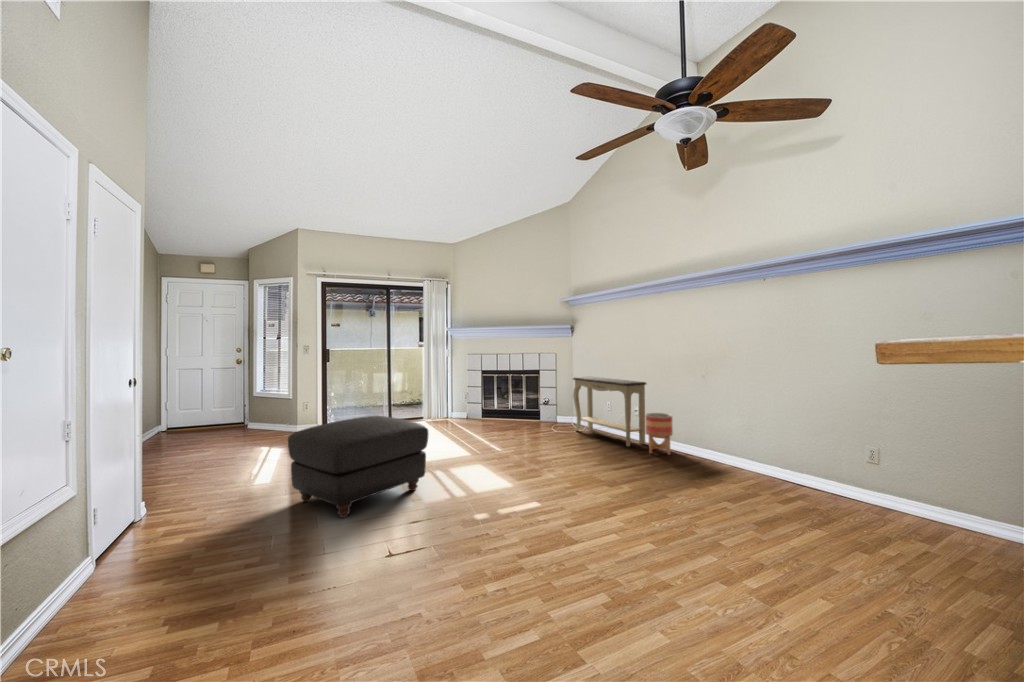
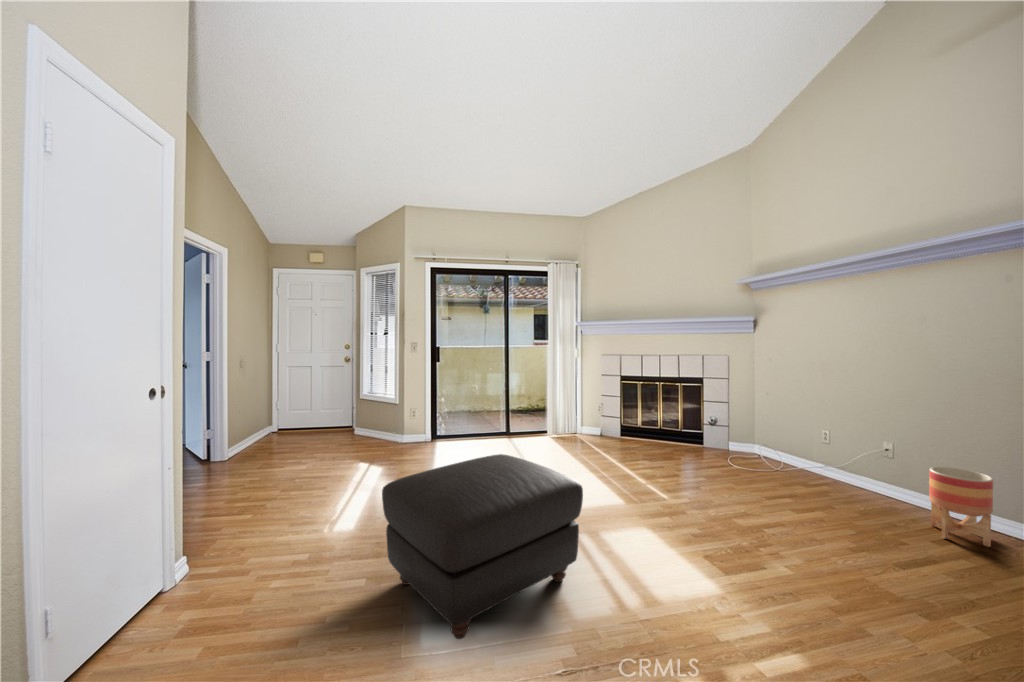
console table: present [573,377,646,447] -> none [764,393,920,516]

